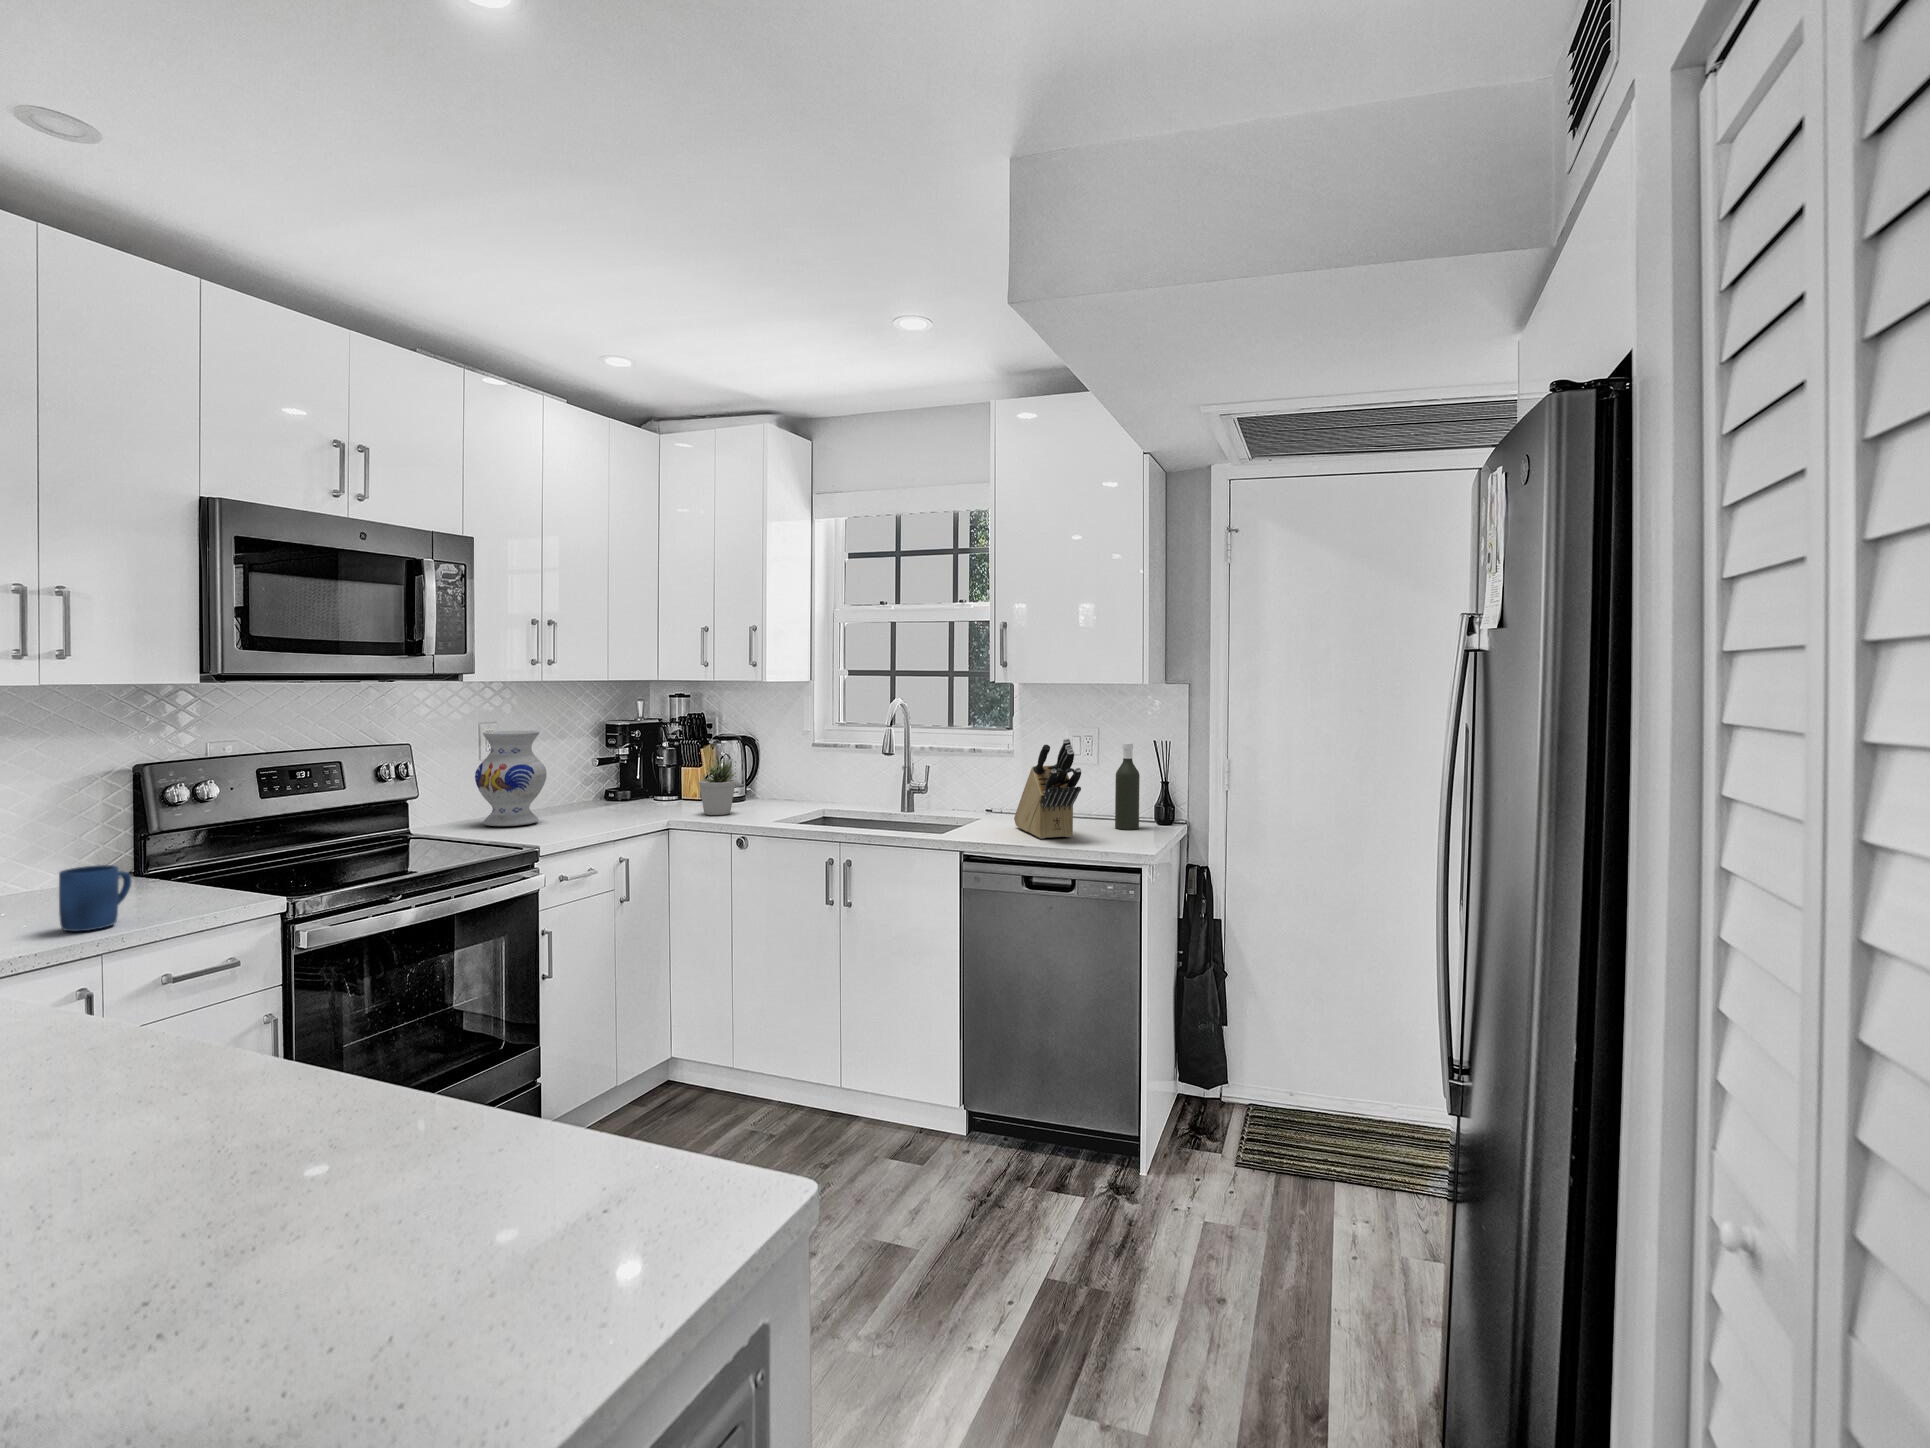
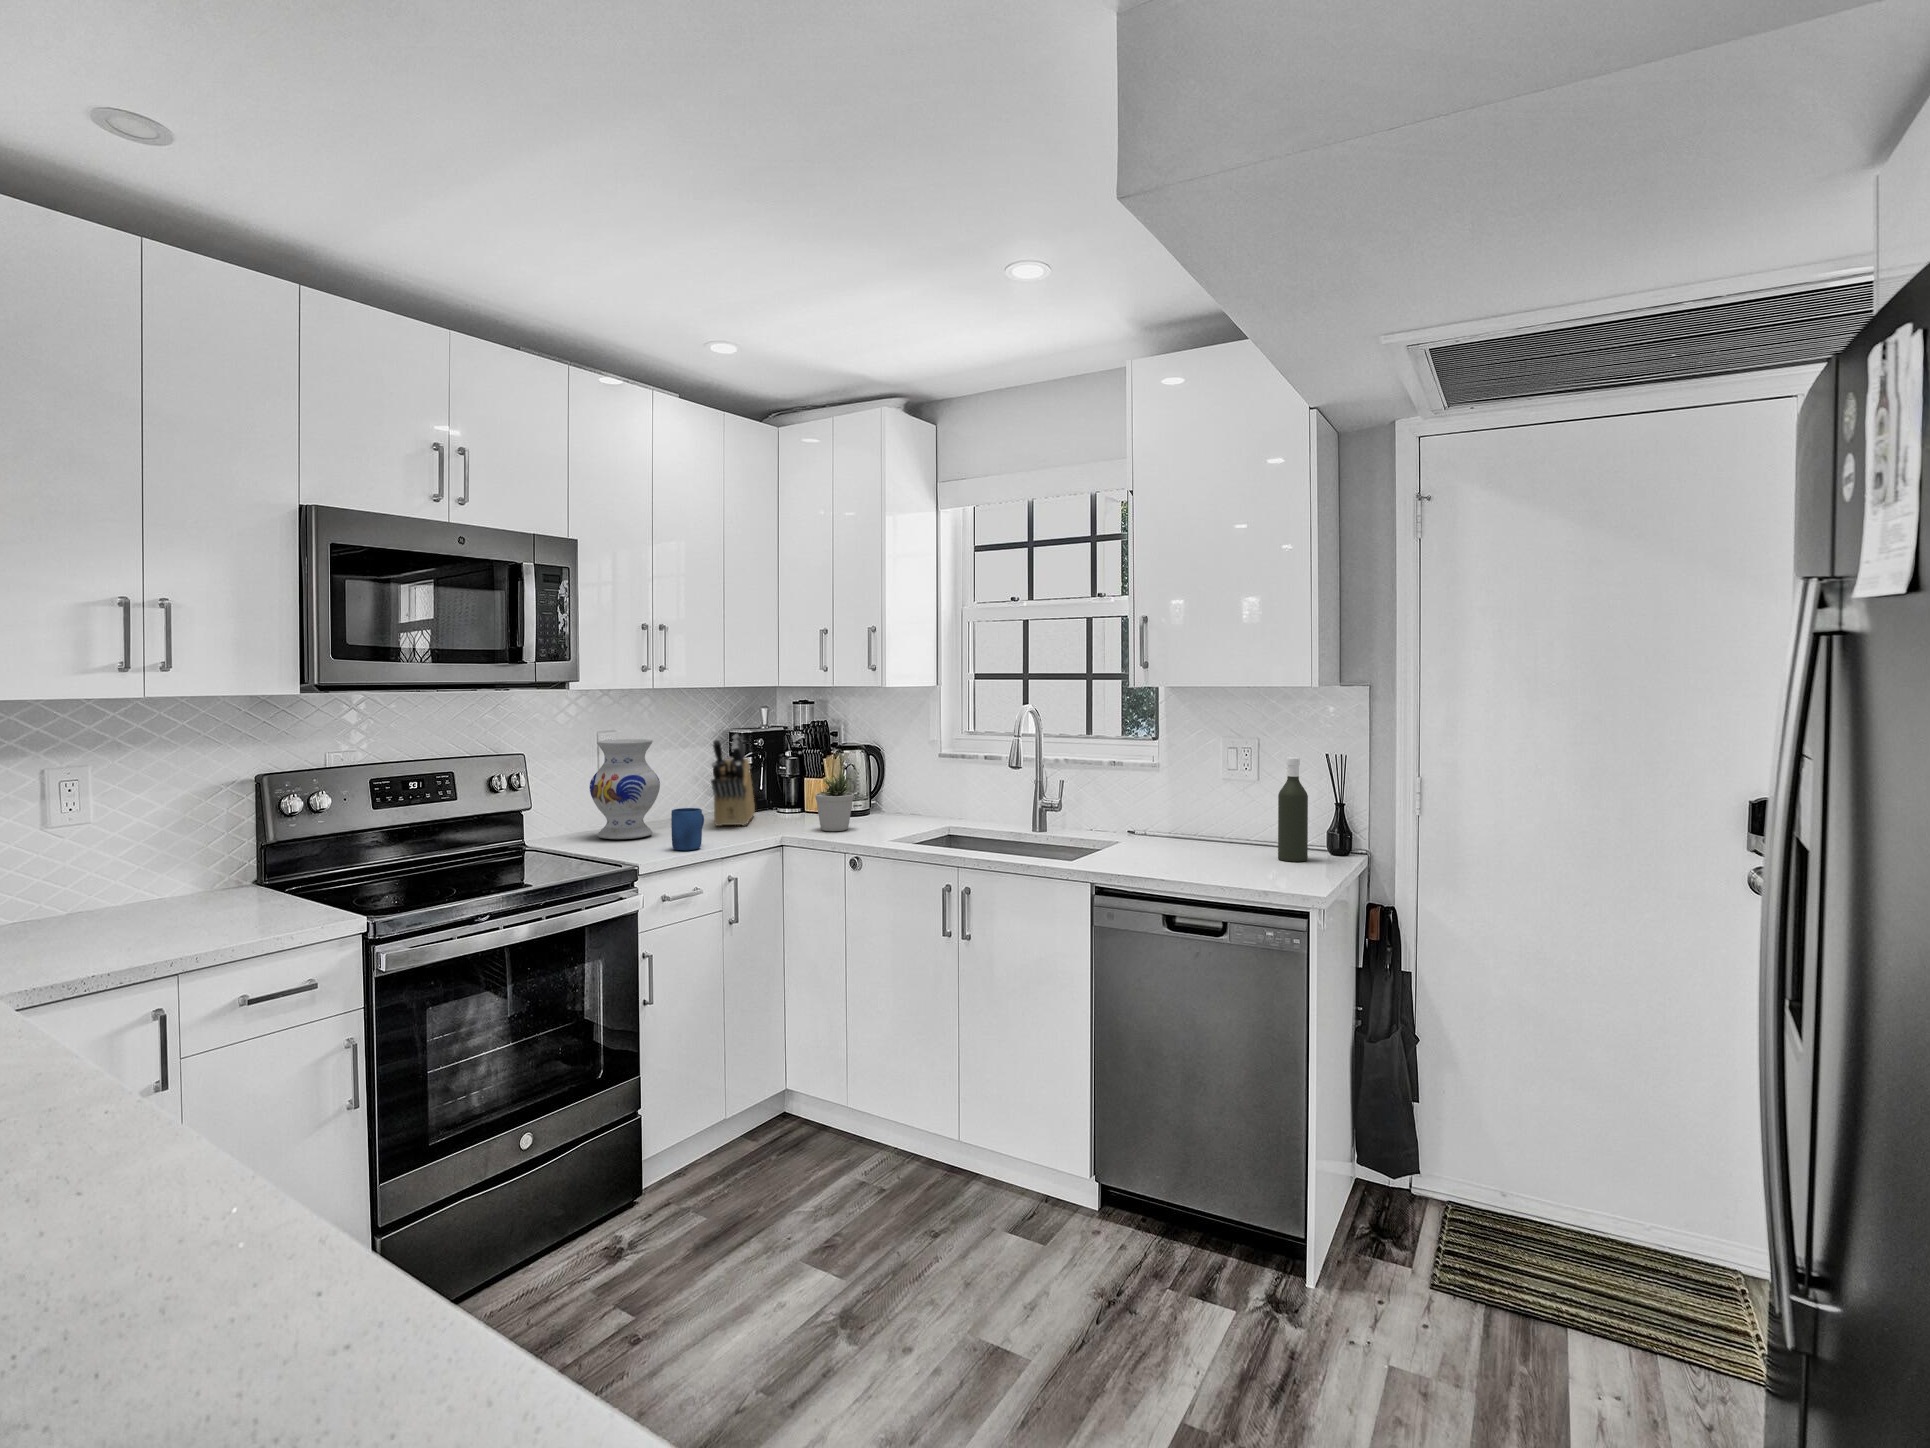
knife block: present [1014,738,1081,839] -> present [711,735,755,826]
mug: present [59,865,131,931] -> present [671,808,704,850]

